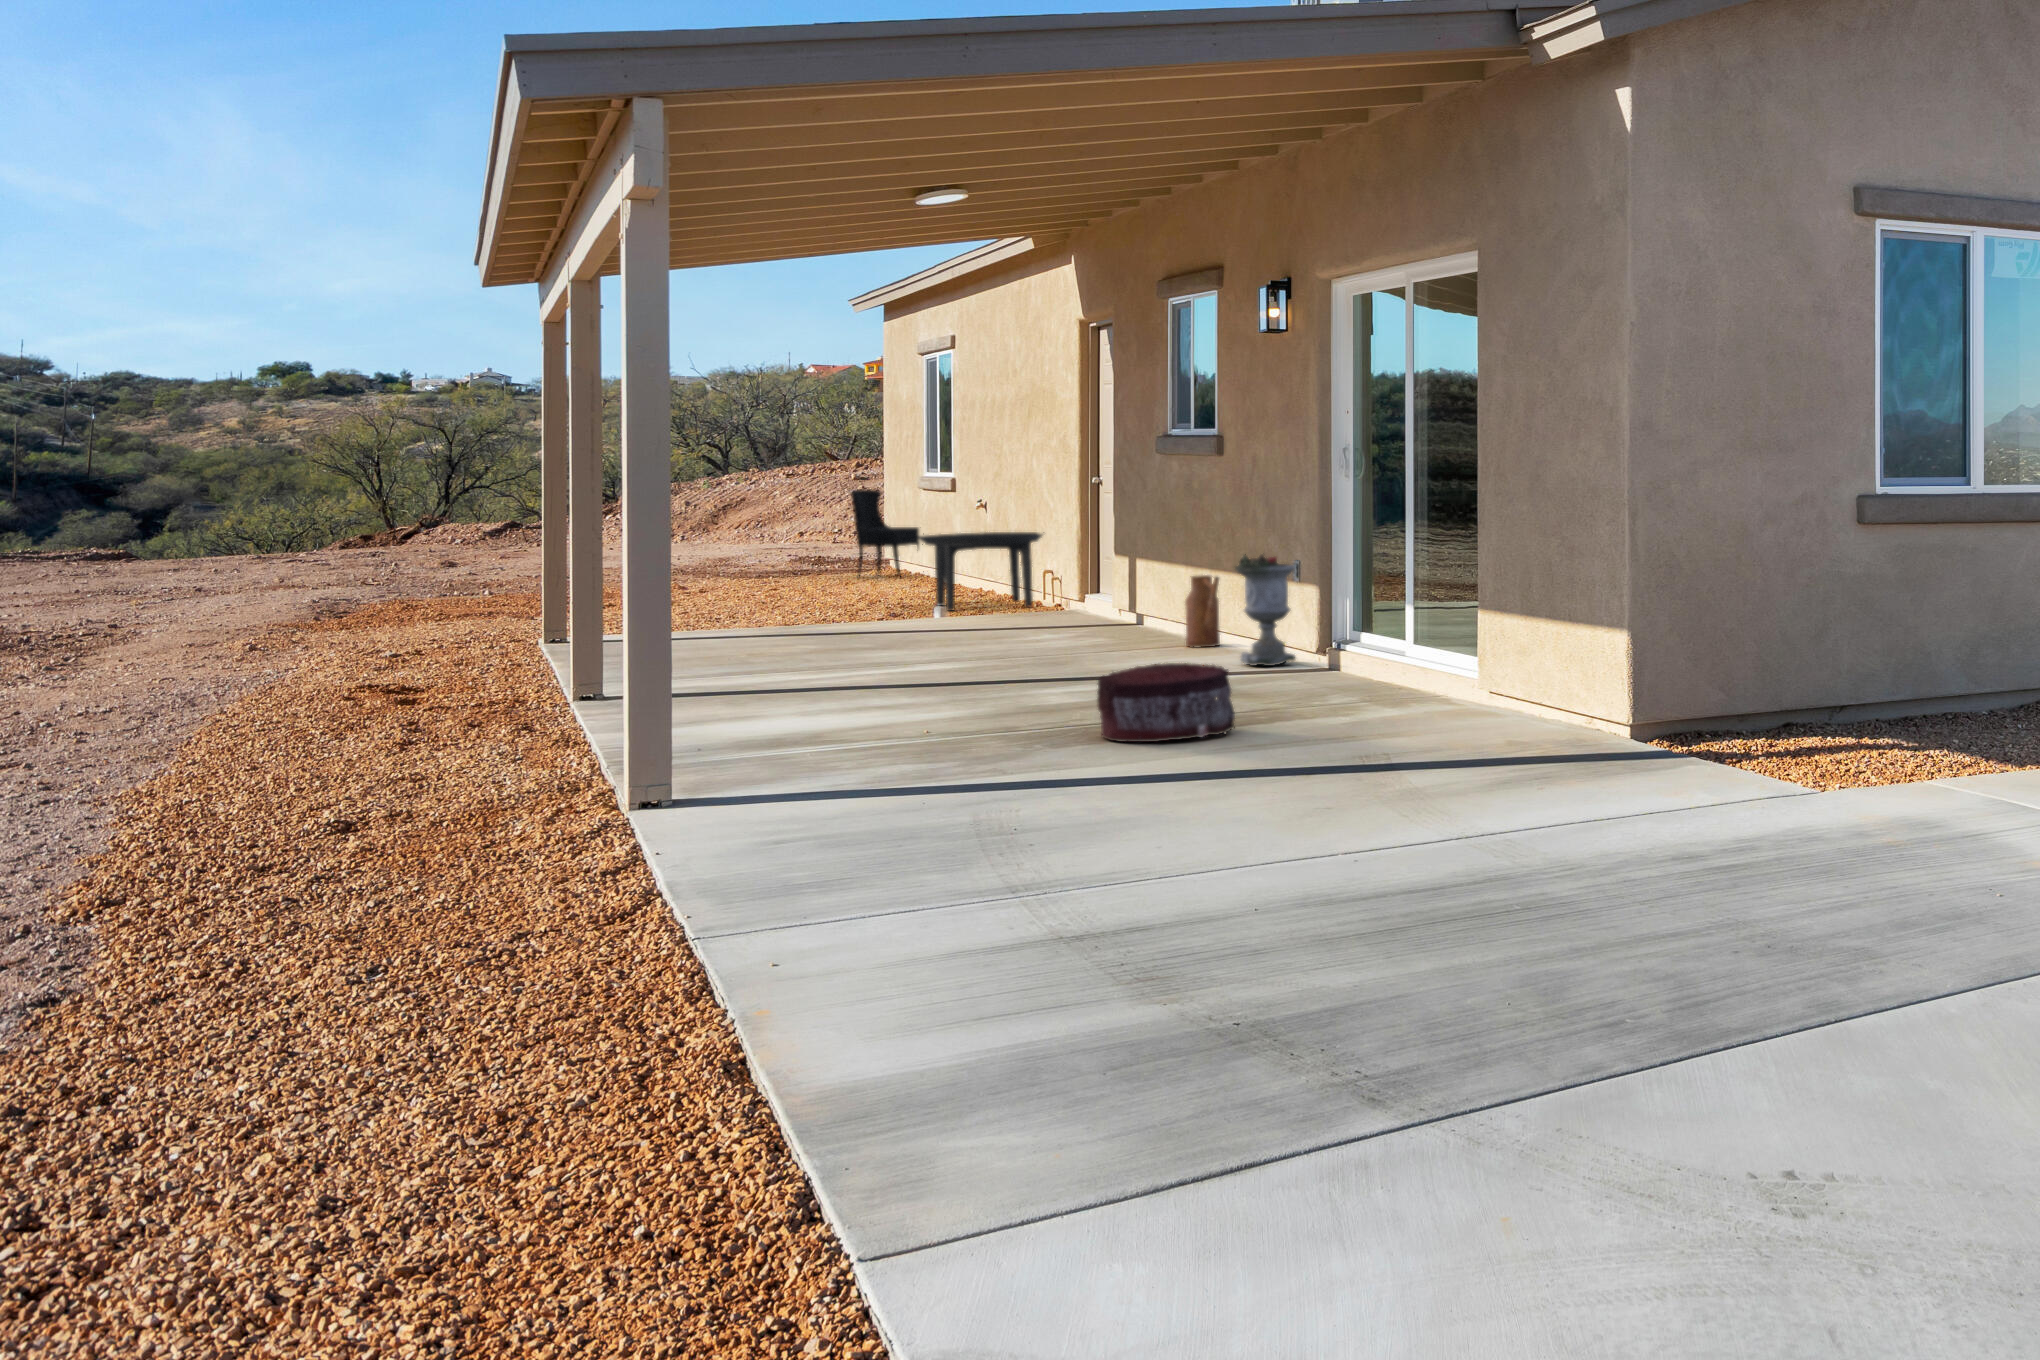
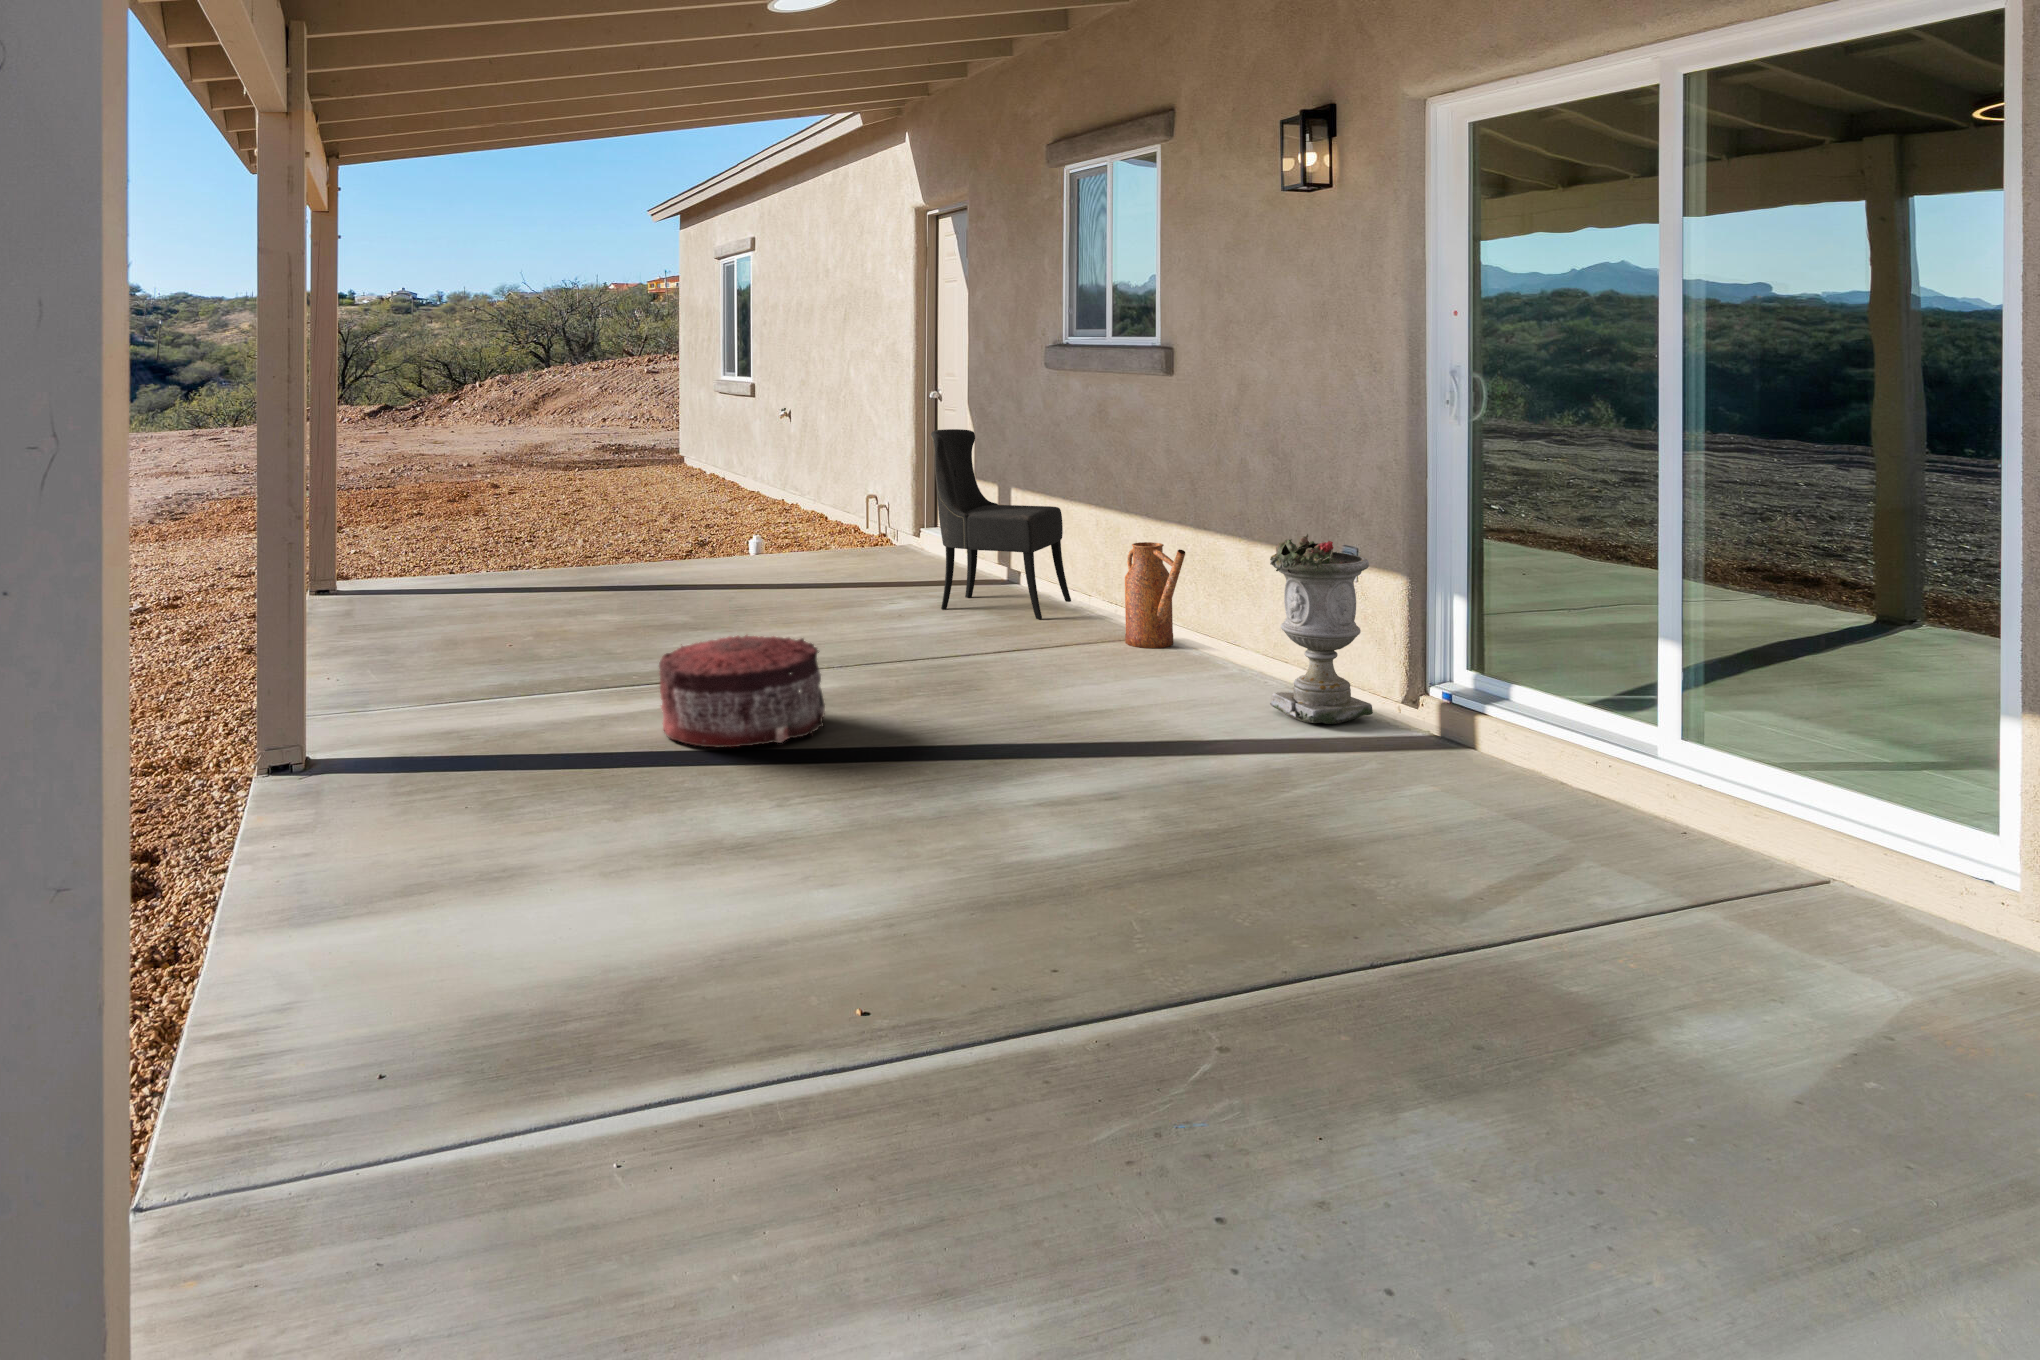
dining chair: present [851,489,924,577] -> present [931,429,1071,619]
round table: present [918,532,1042,611] -> none [731,447,869,540]
pouf: present [1097,663,1235,742] -> present [659,635,825,747]

